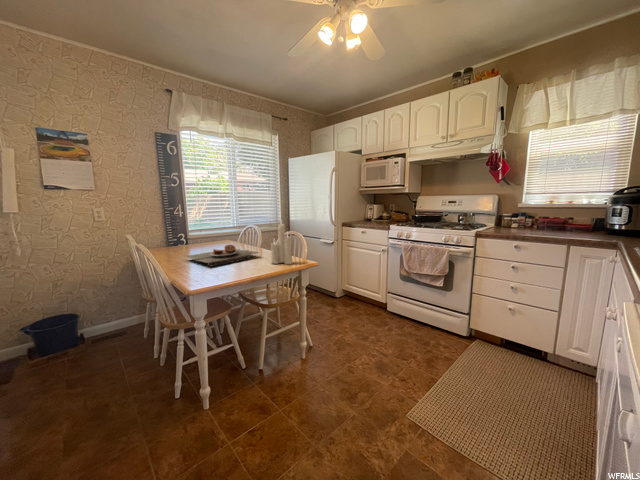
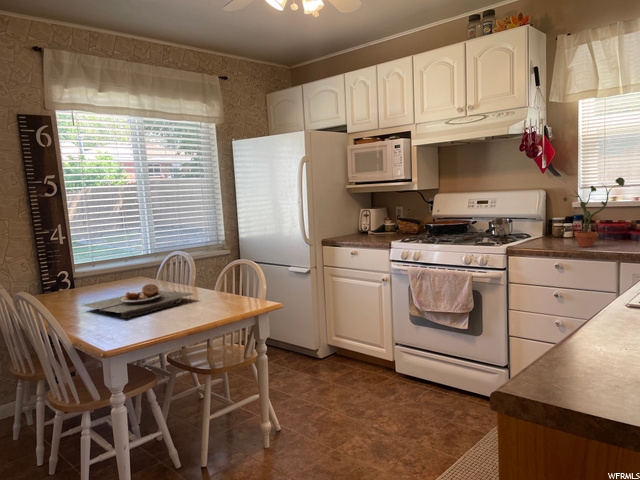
potted plant: none [522,185,570,234] -> present [564,177,625,247]
candle: present [271,224,293,264] -> none [212,240,245,309]

